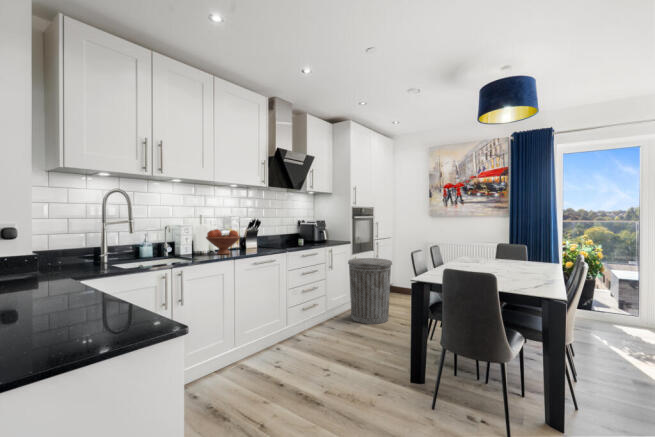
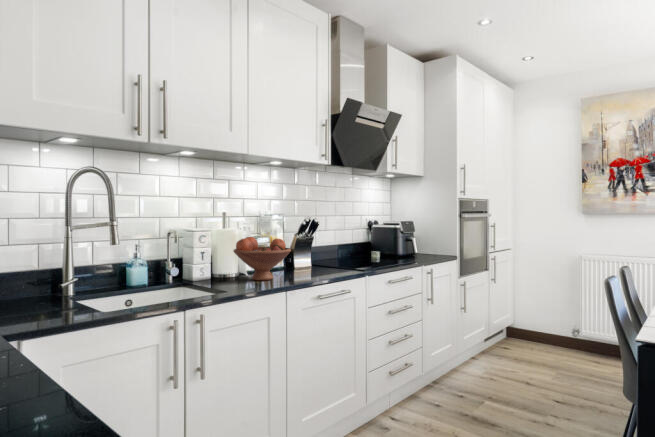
trash can: present [348,258,392,324] -> none [456,284,536,399]

